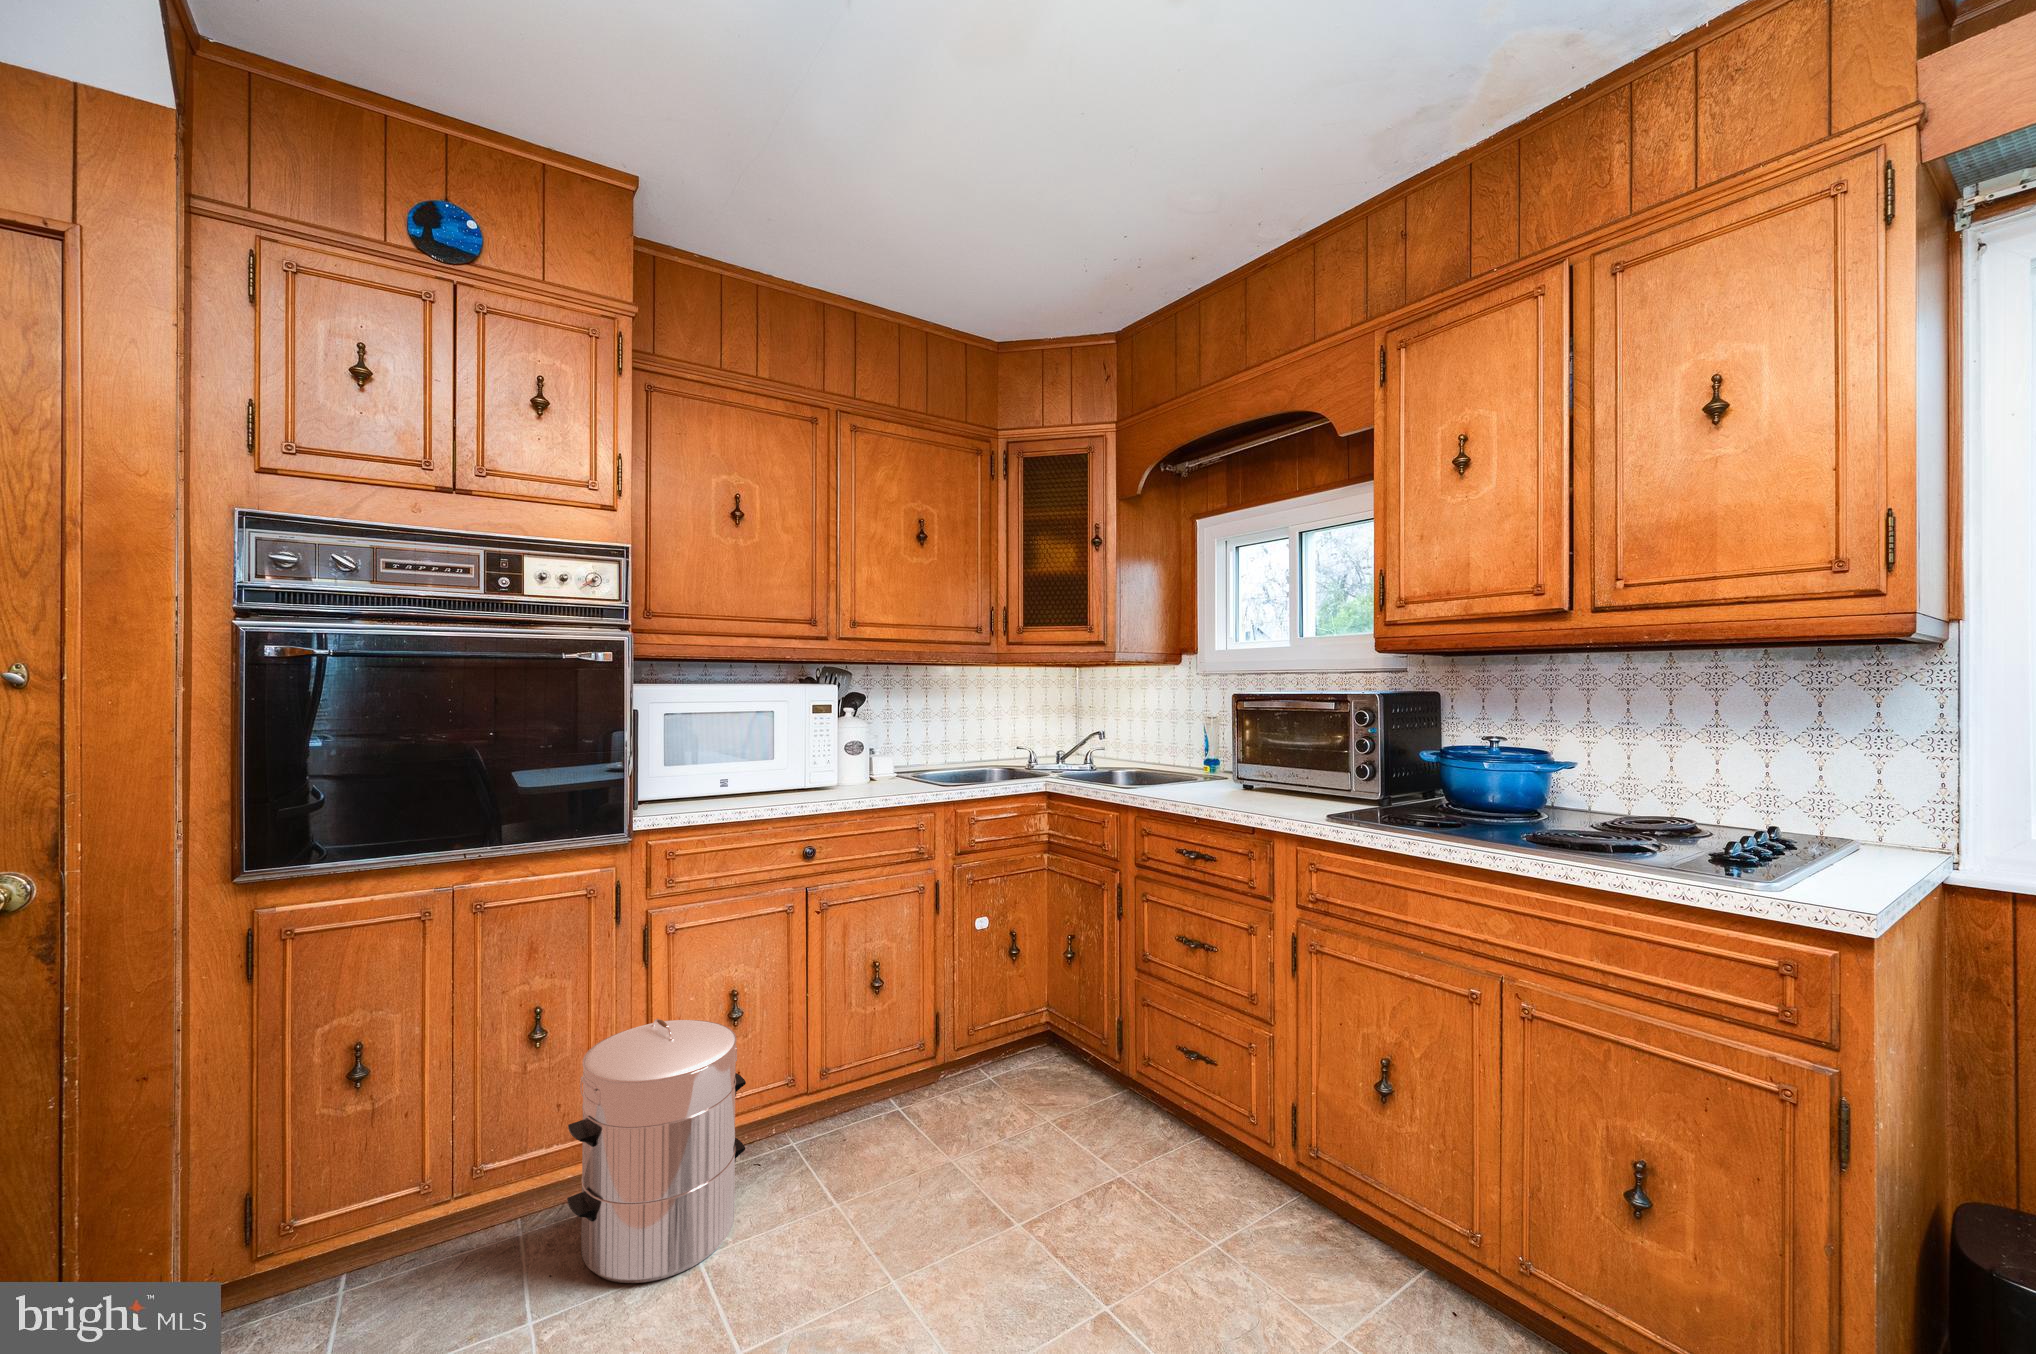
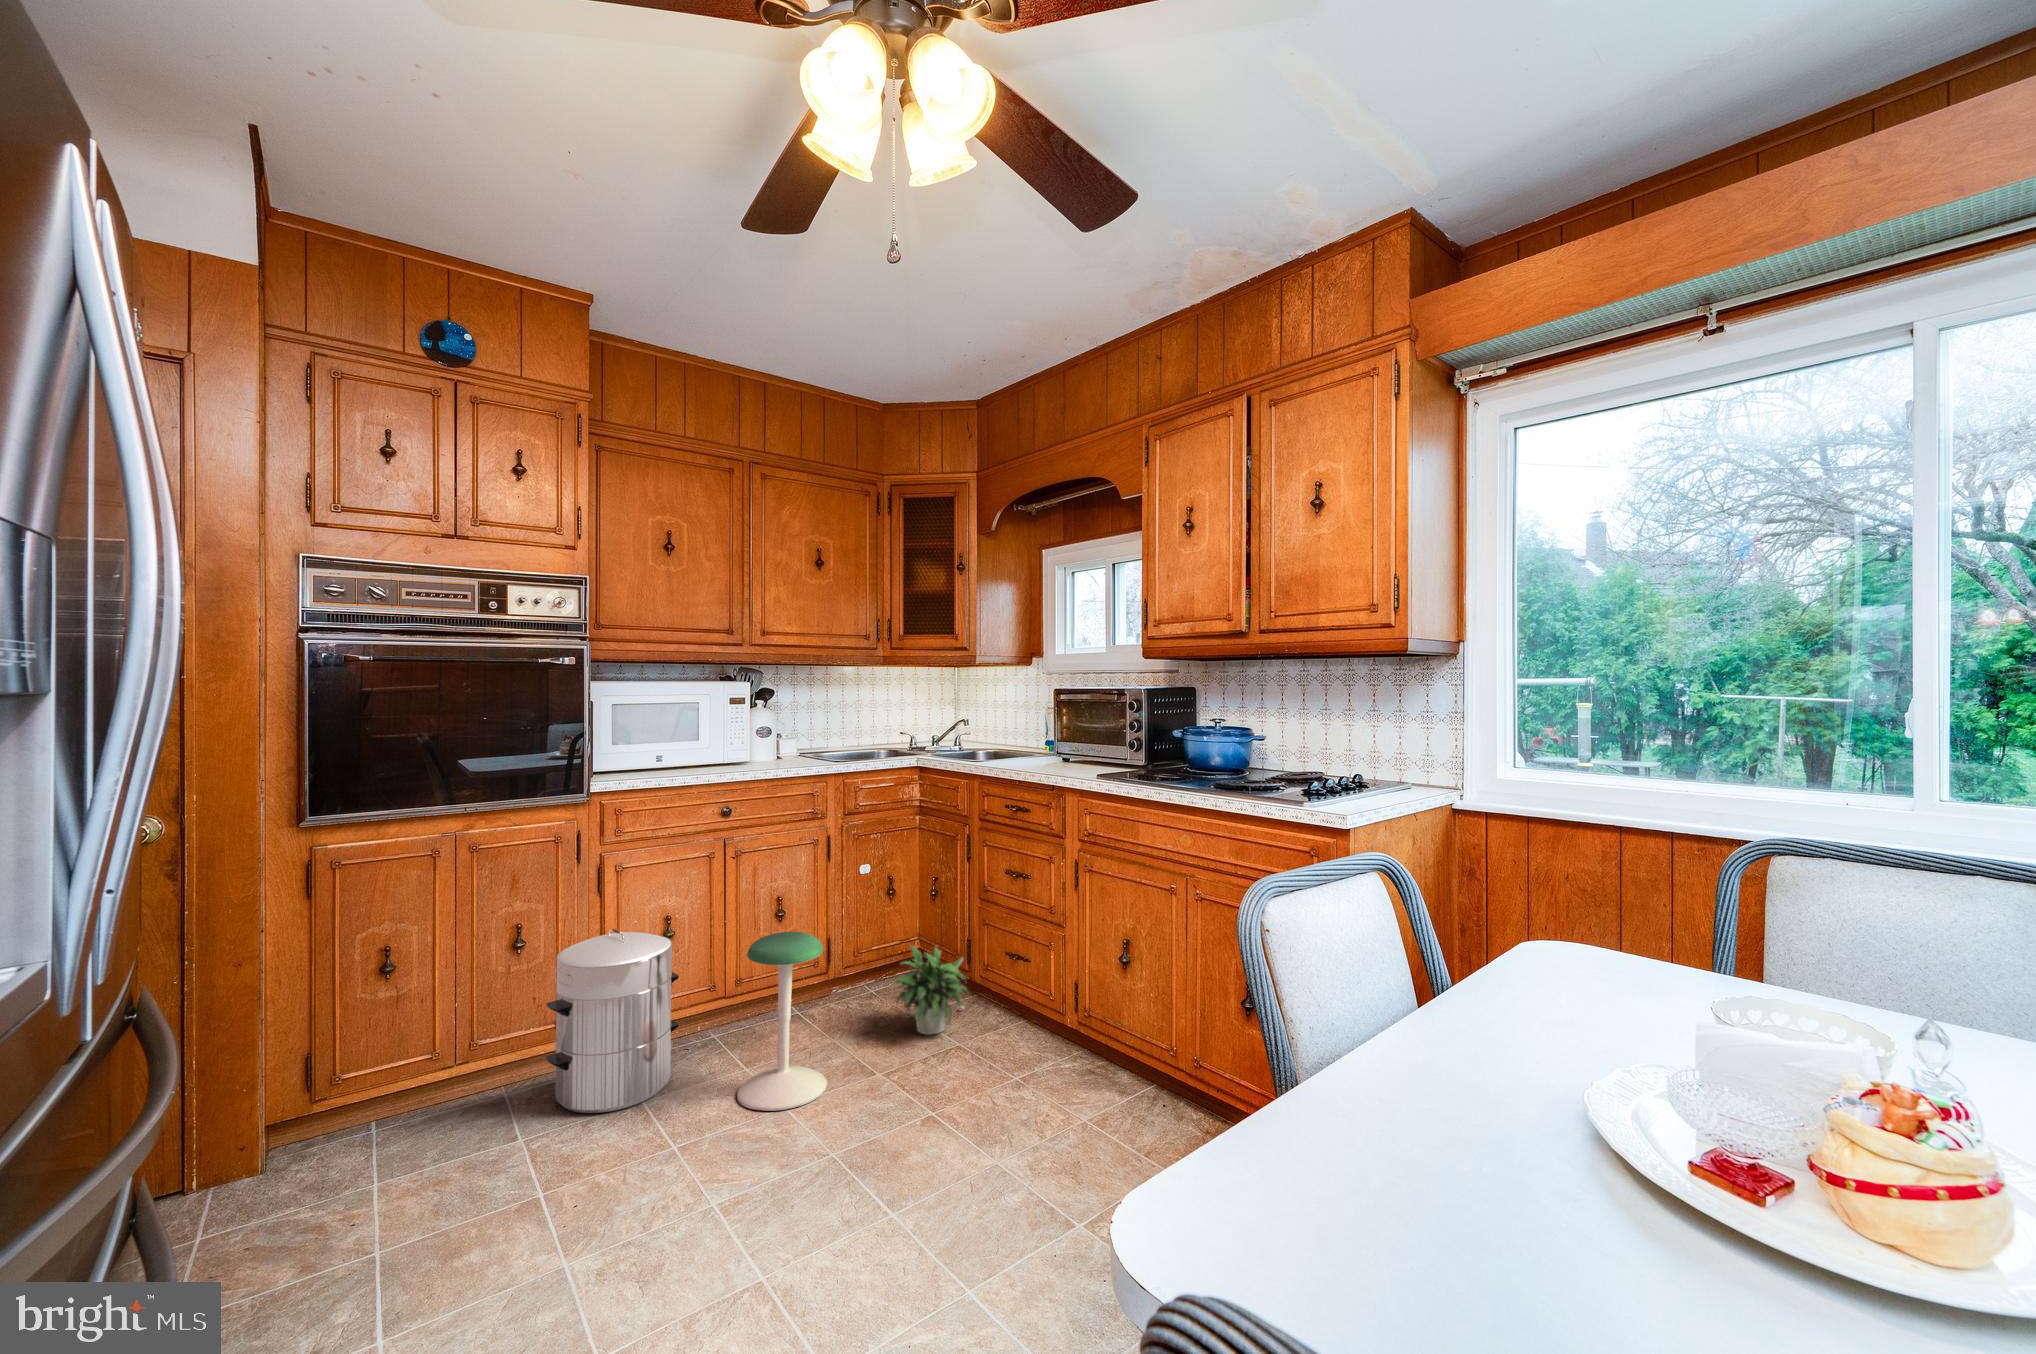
stool: none [822,1030,945,1297] -> present [737,932,827,1111]
potted plant: none [1022,1033,1128,1164] -> present [894,946,967,1035]

